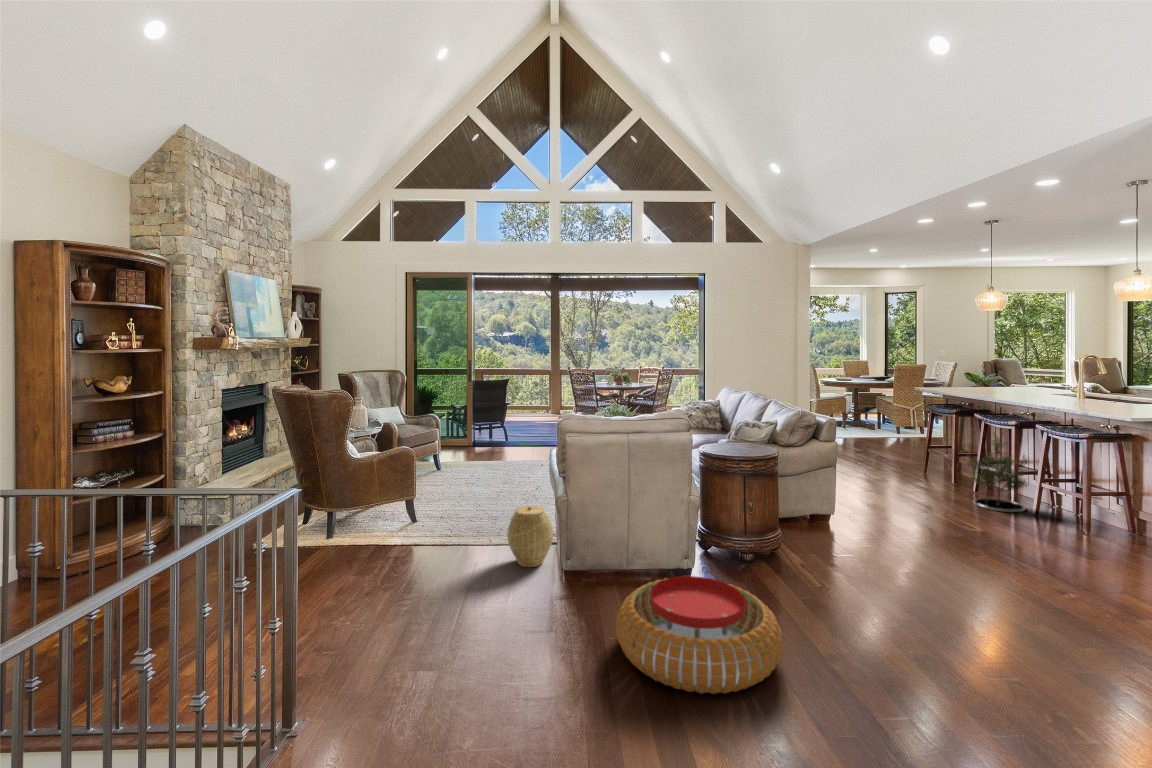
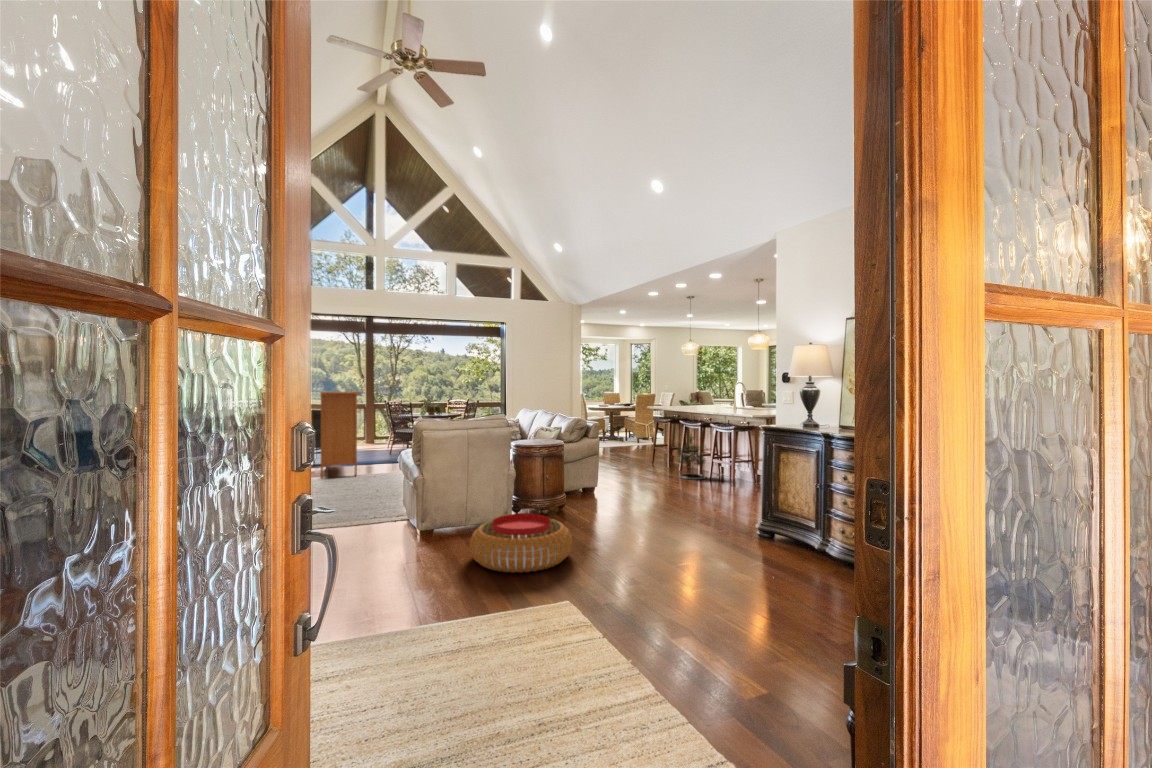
console table: none [489,364,533,463] -> present [321,392,361,479]
woven basket: present [507,506,553,567] -> none [370,489,407,535]

